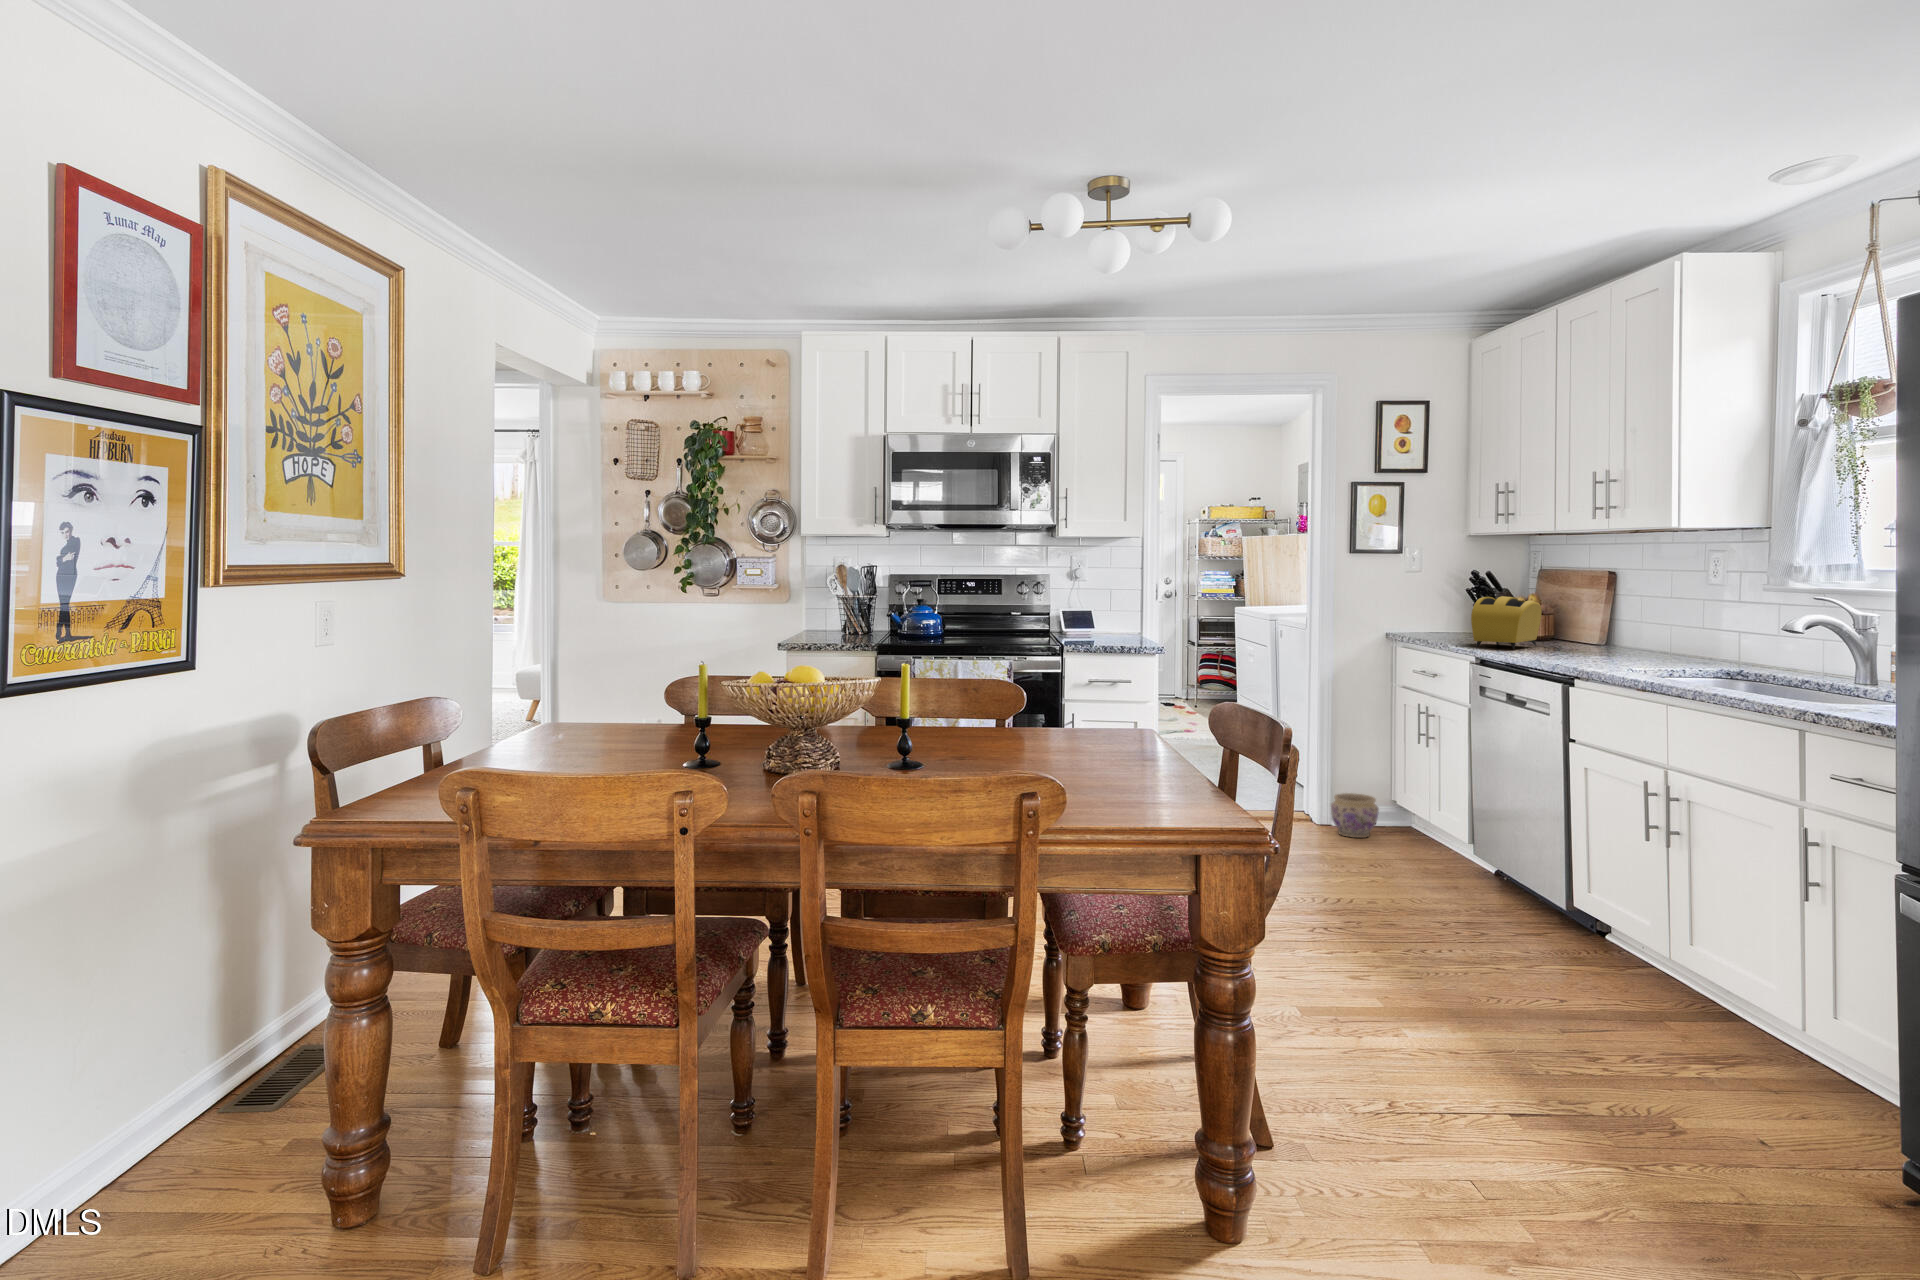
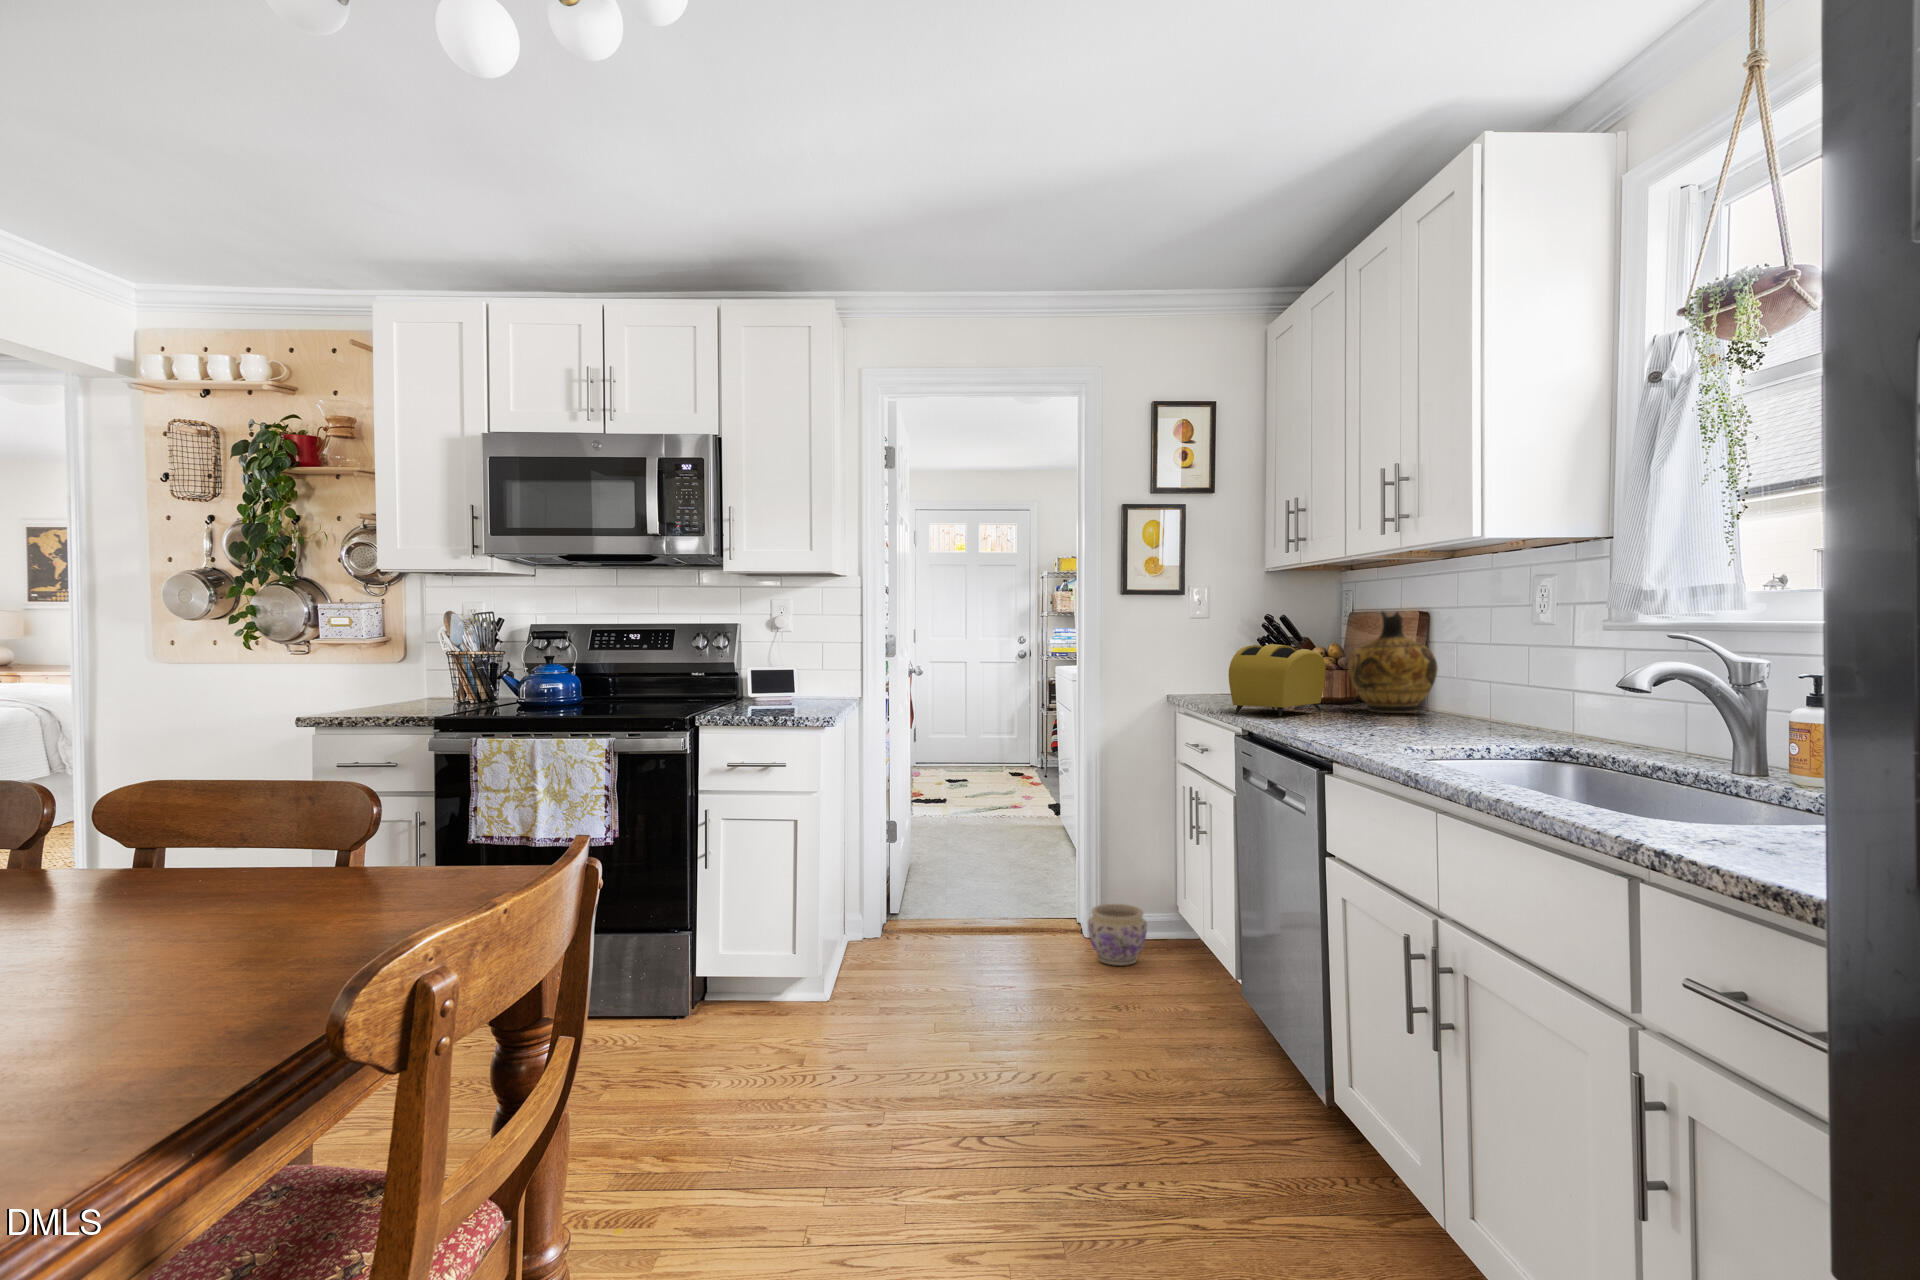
ceramic jug: none [1553,572,1625,647] -> present [1348,611,1438,713]

